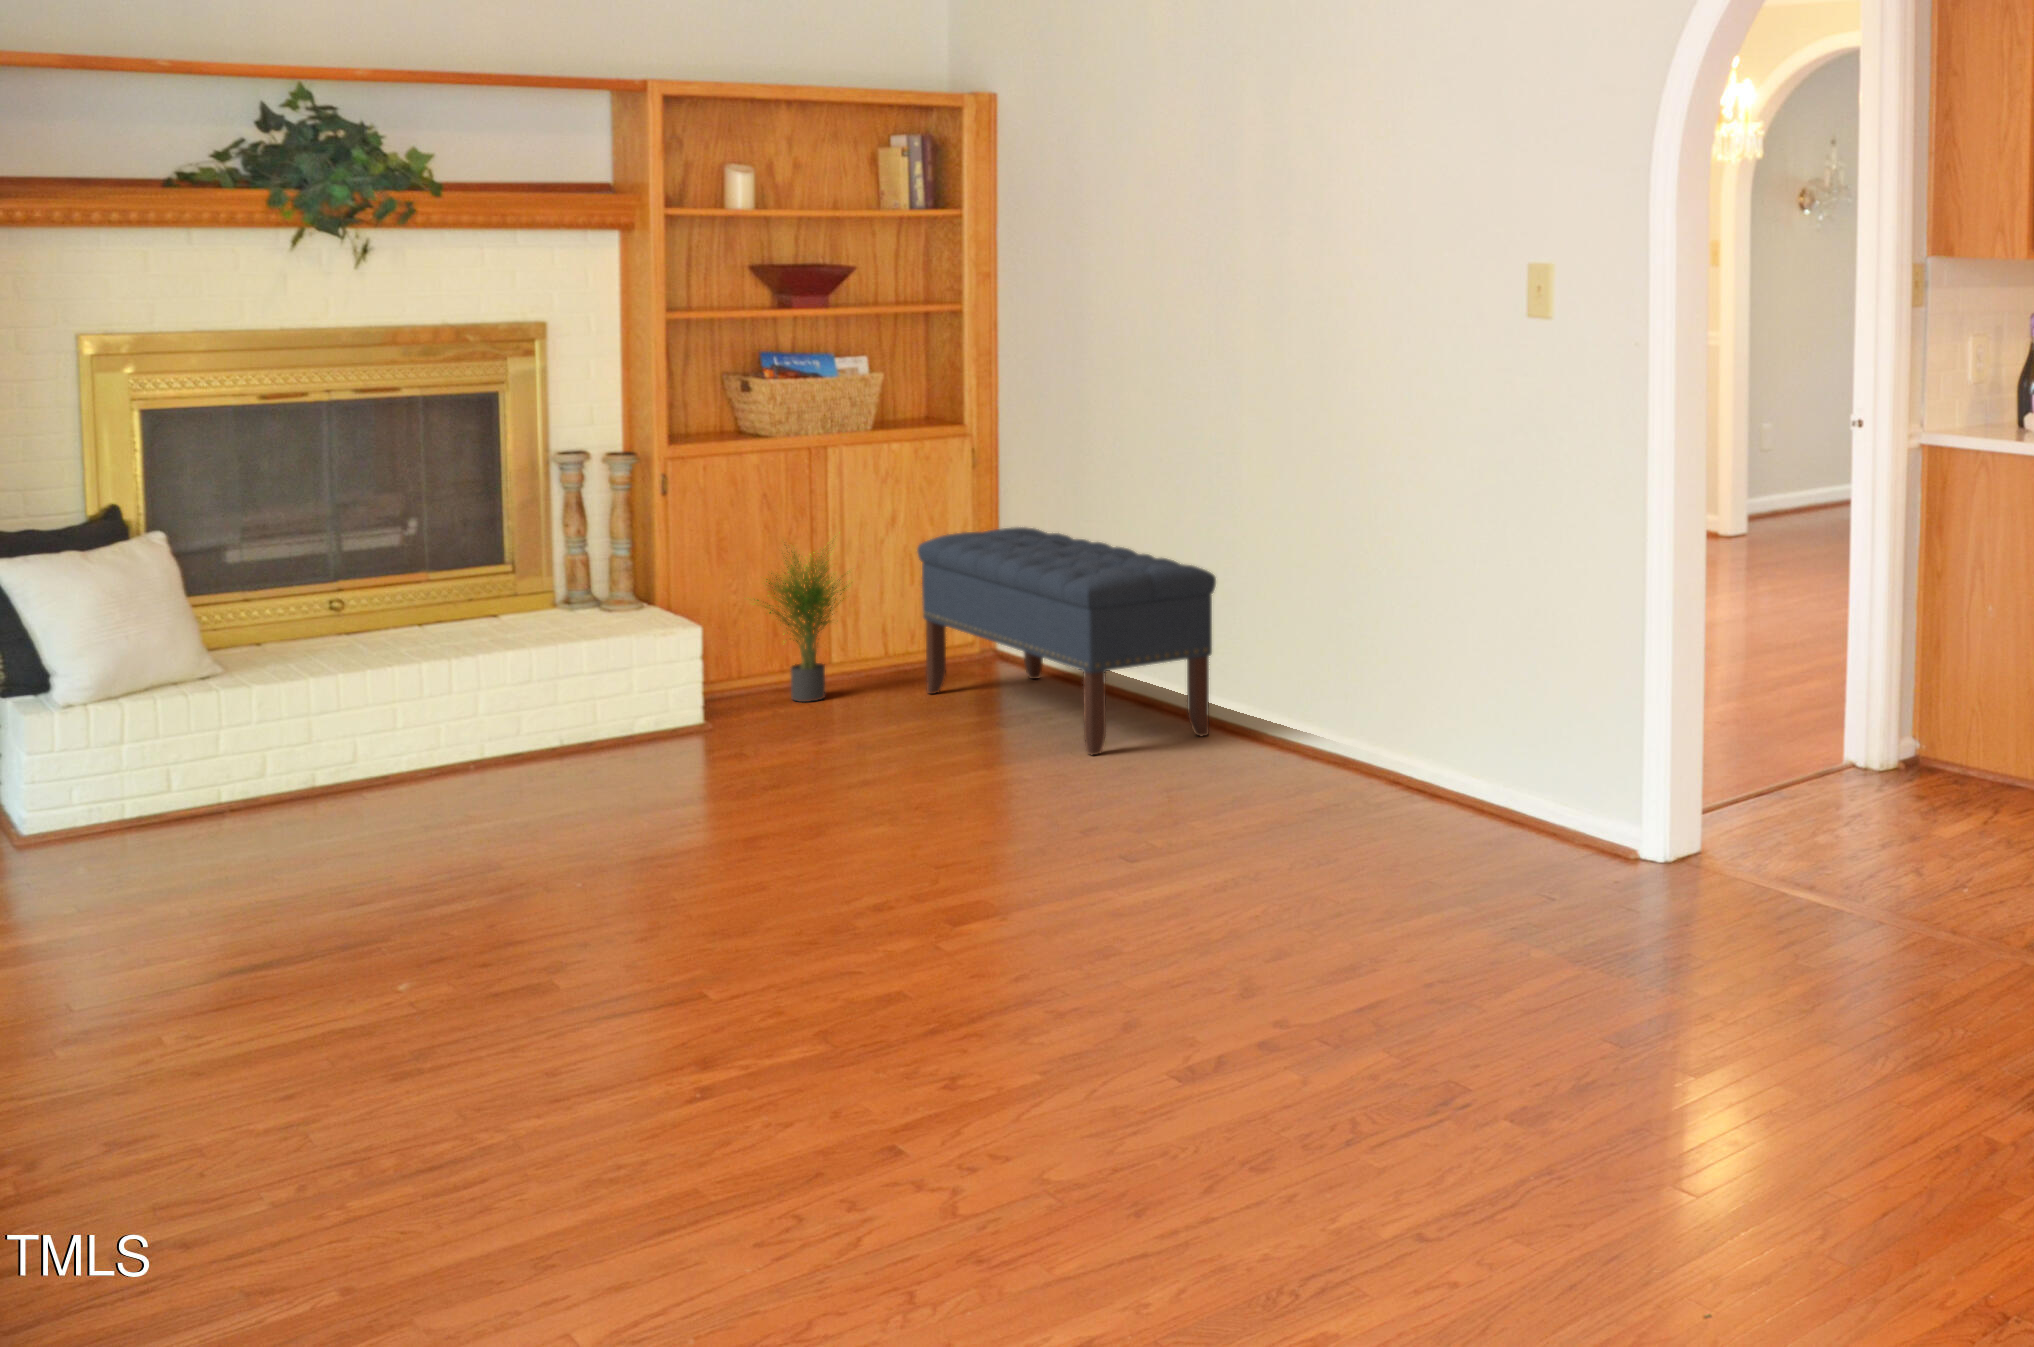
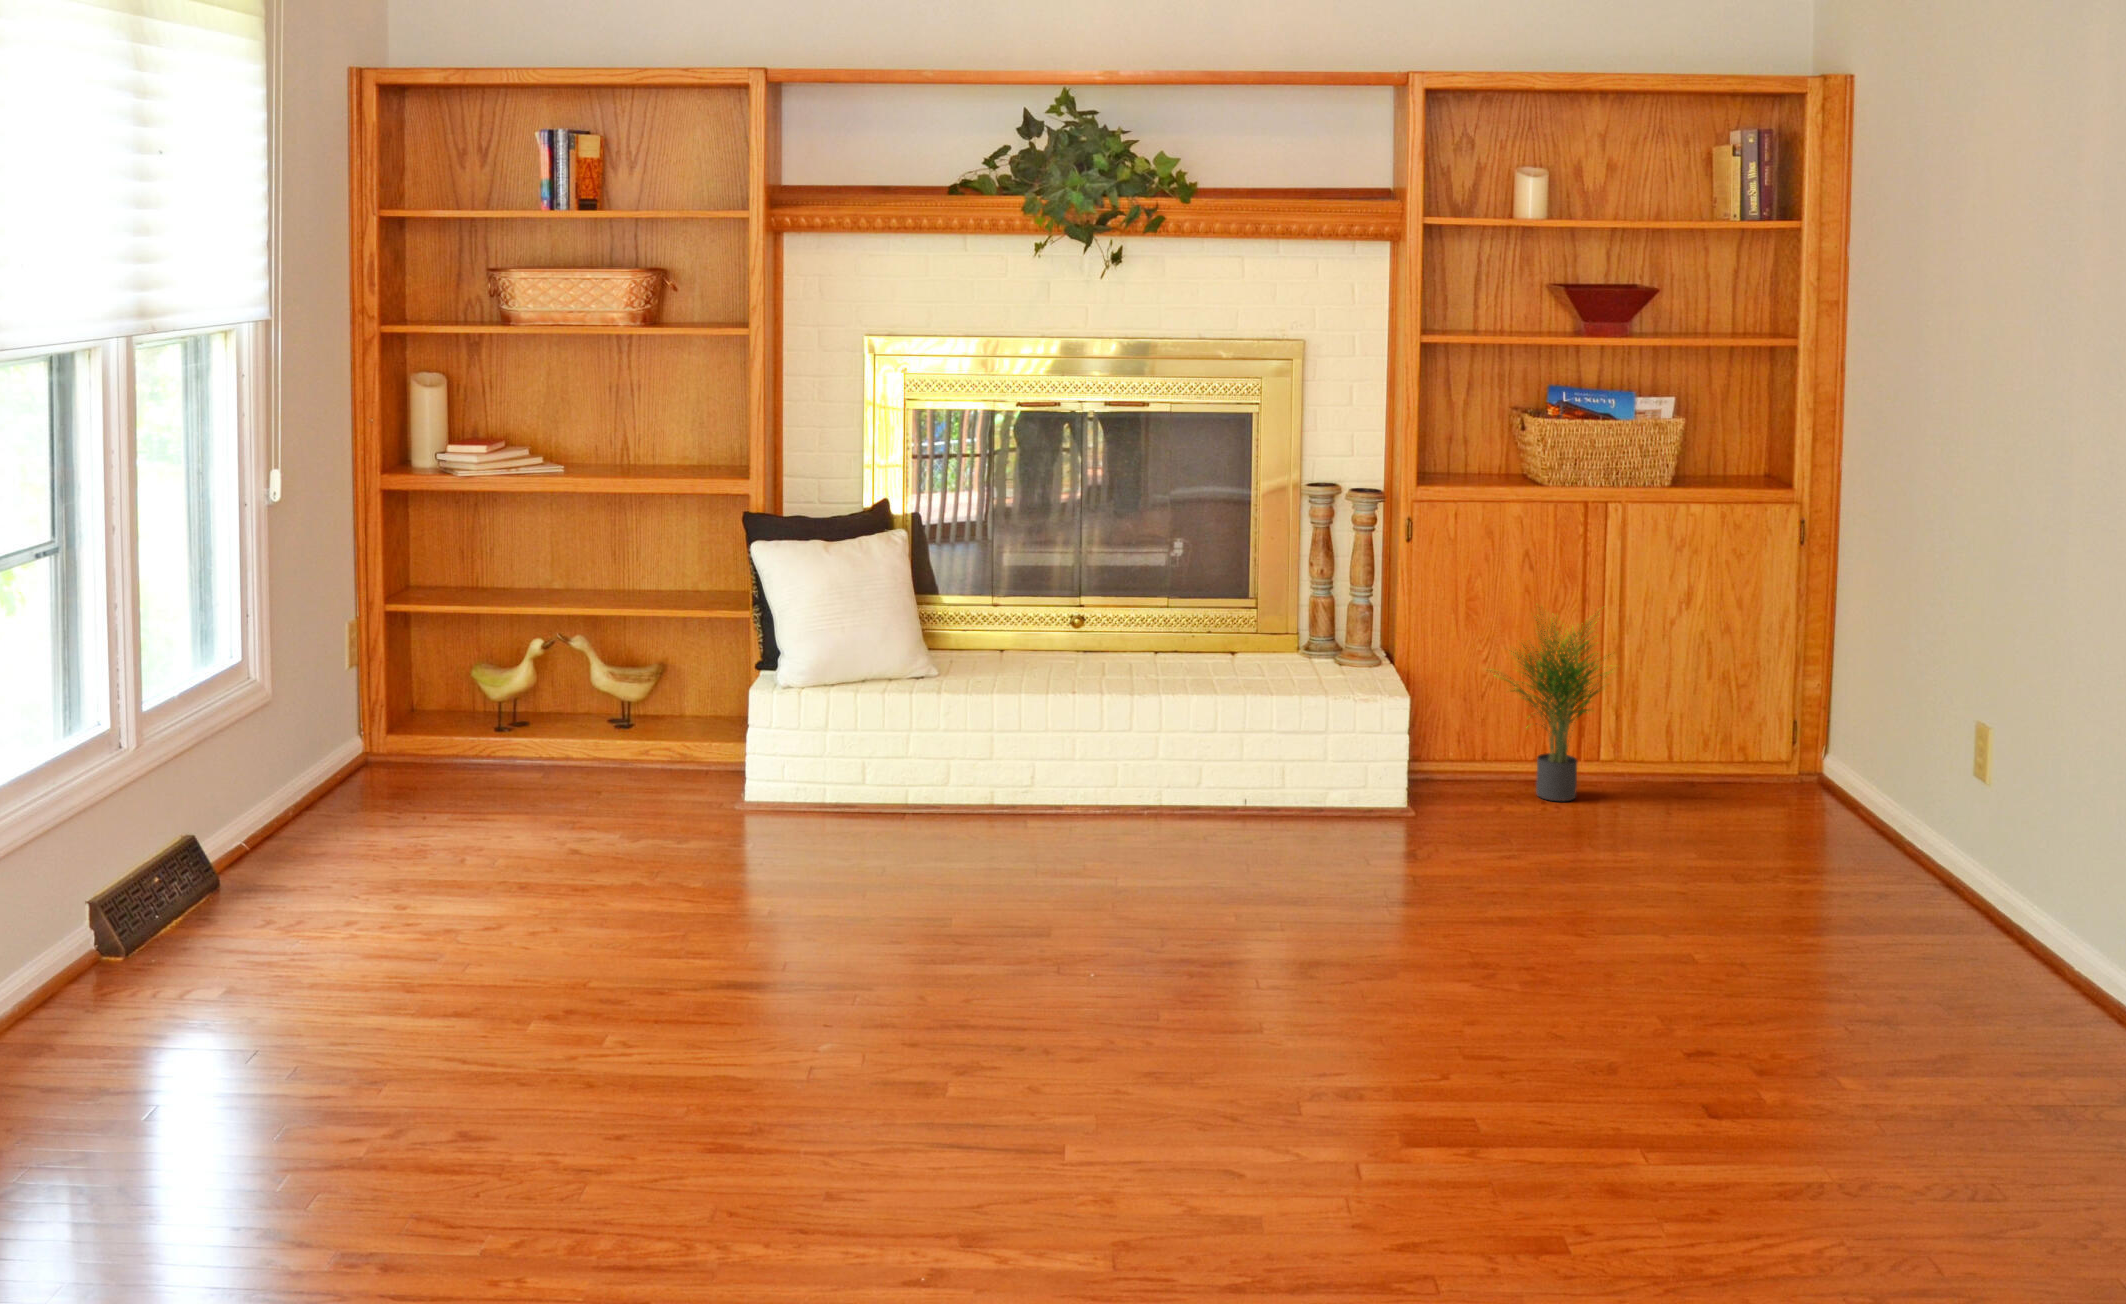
bench: present [917,527,1216,755] -> none [1695,627,2065,977]

